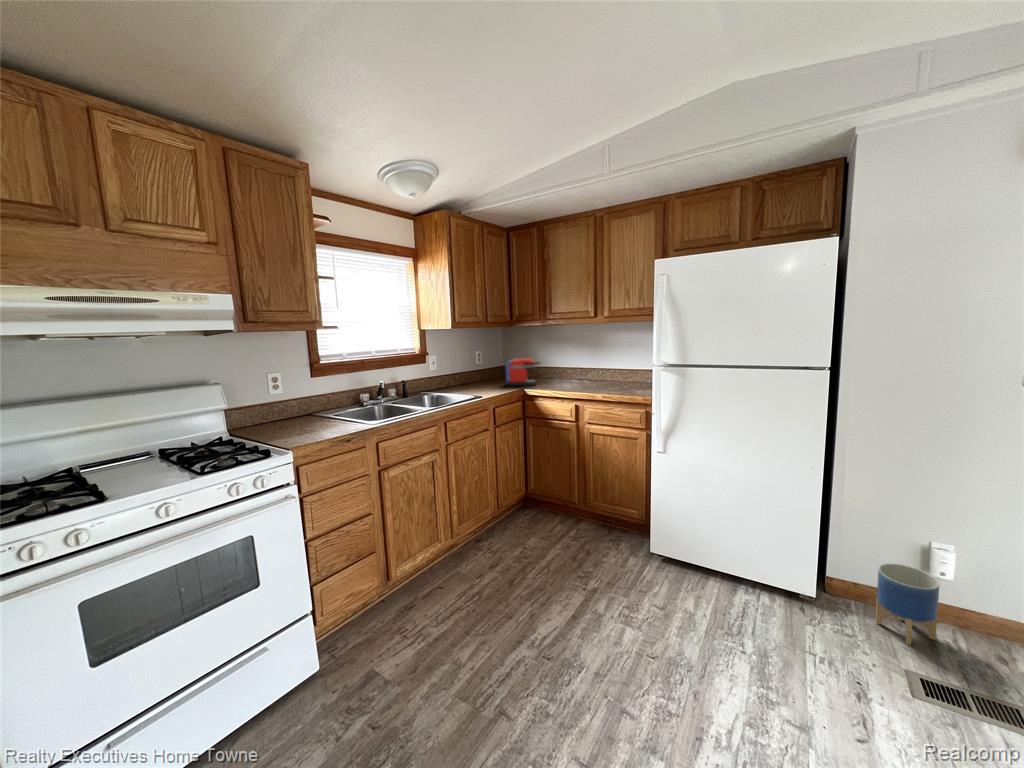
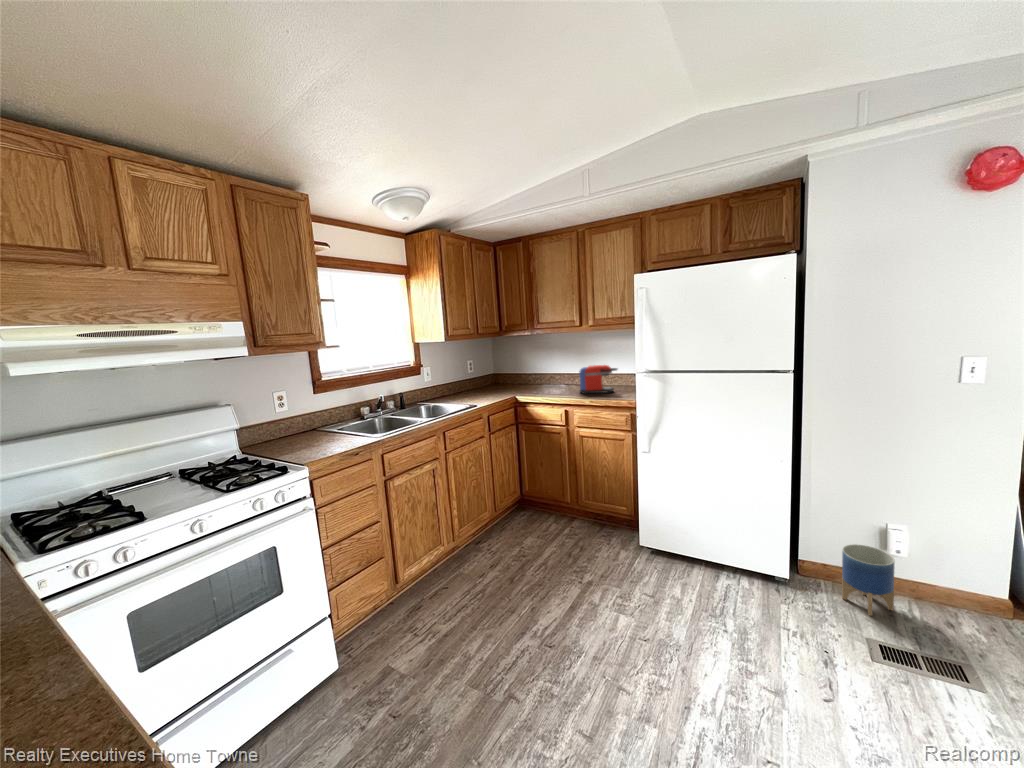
coffee maker: present [505,359,540,385] -> present [579,365,617,393]

